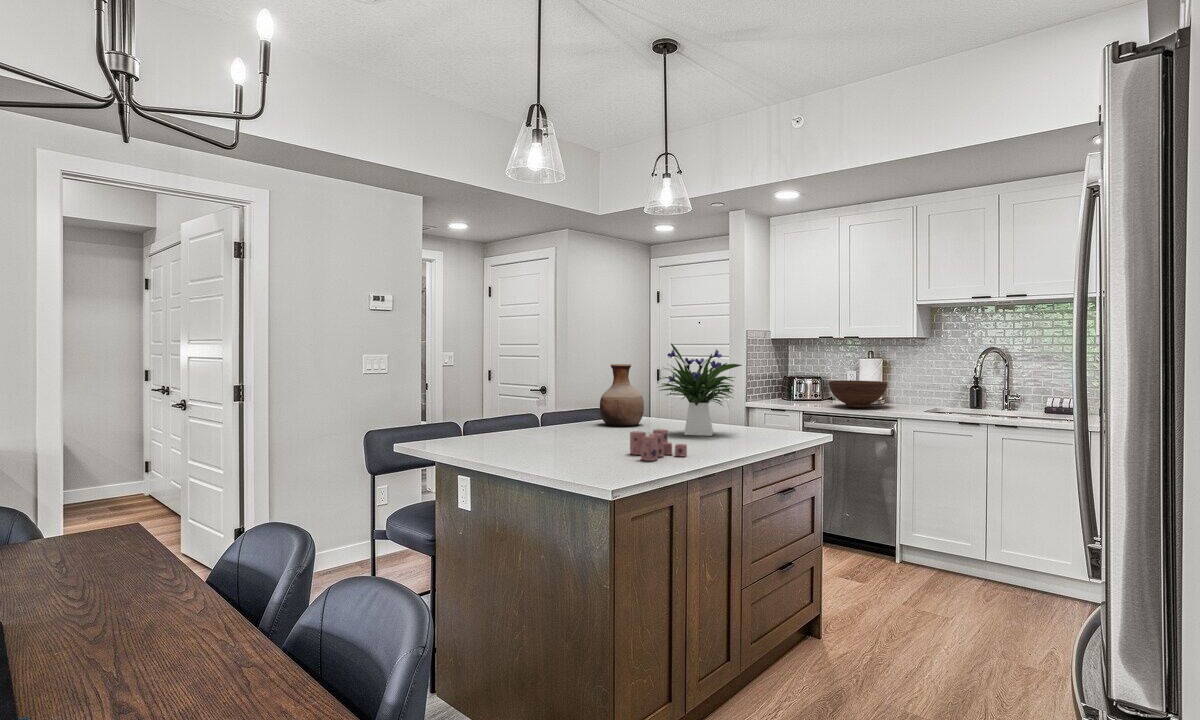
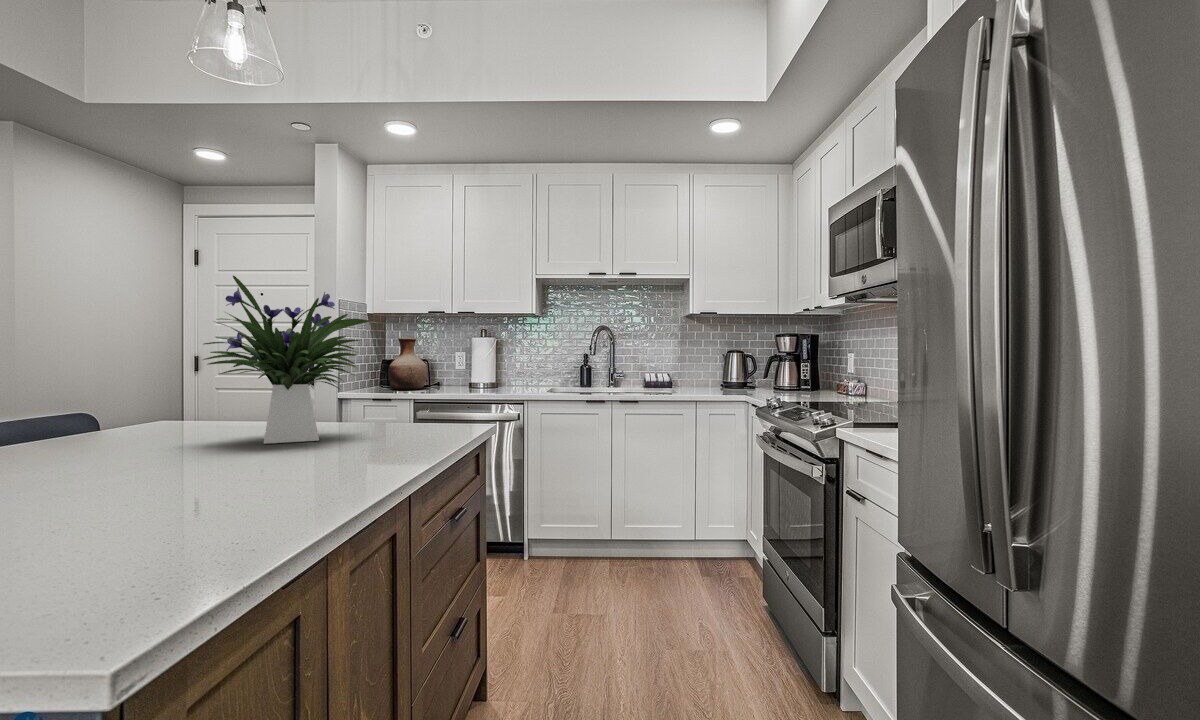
vase: present [600,364,644,426] -> present [388,338,427,390]
fruit bowl: present [829,380,887,408] -> none [444,362,507,391]
candle: present [630,429,687,461] -> none [126,438,289,525]

